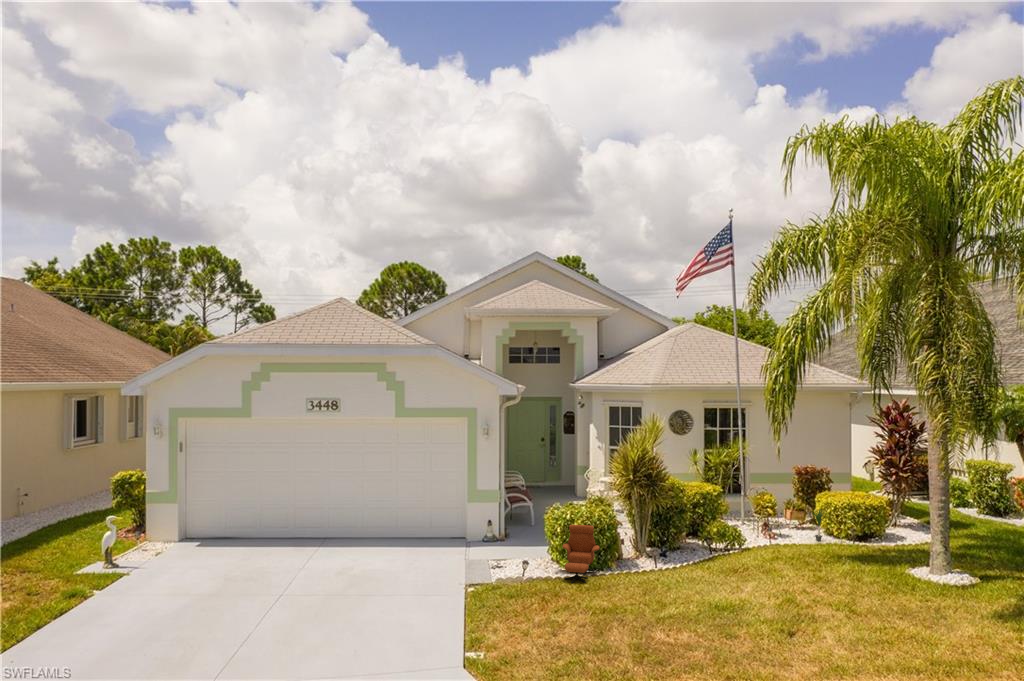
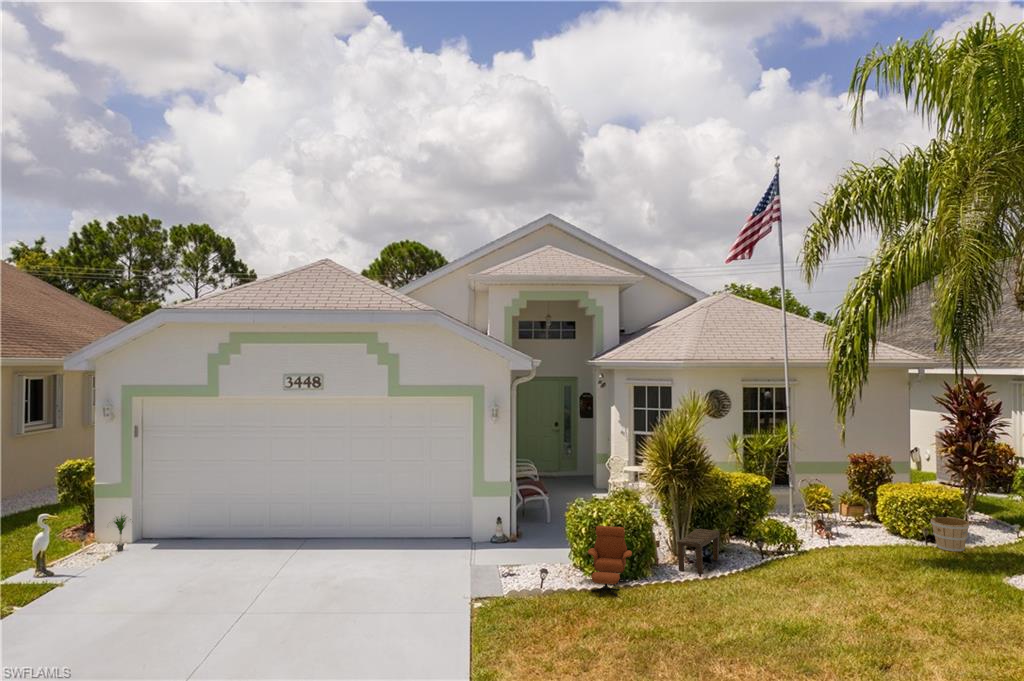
potted plant: present [813,509,823,542] -> present [114,515,131,551]
wooden bucket: none [856,520,888,550] -> present [931,517,970,552]
bench: none [639,528,676,566] -> present [677,529,720,574]

